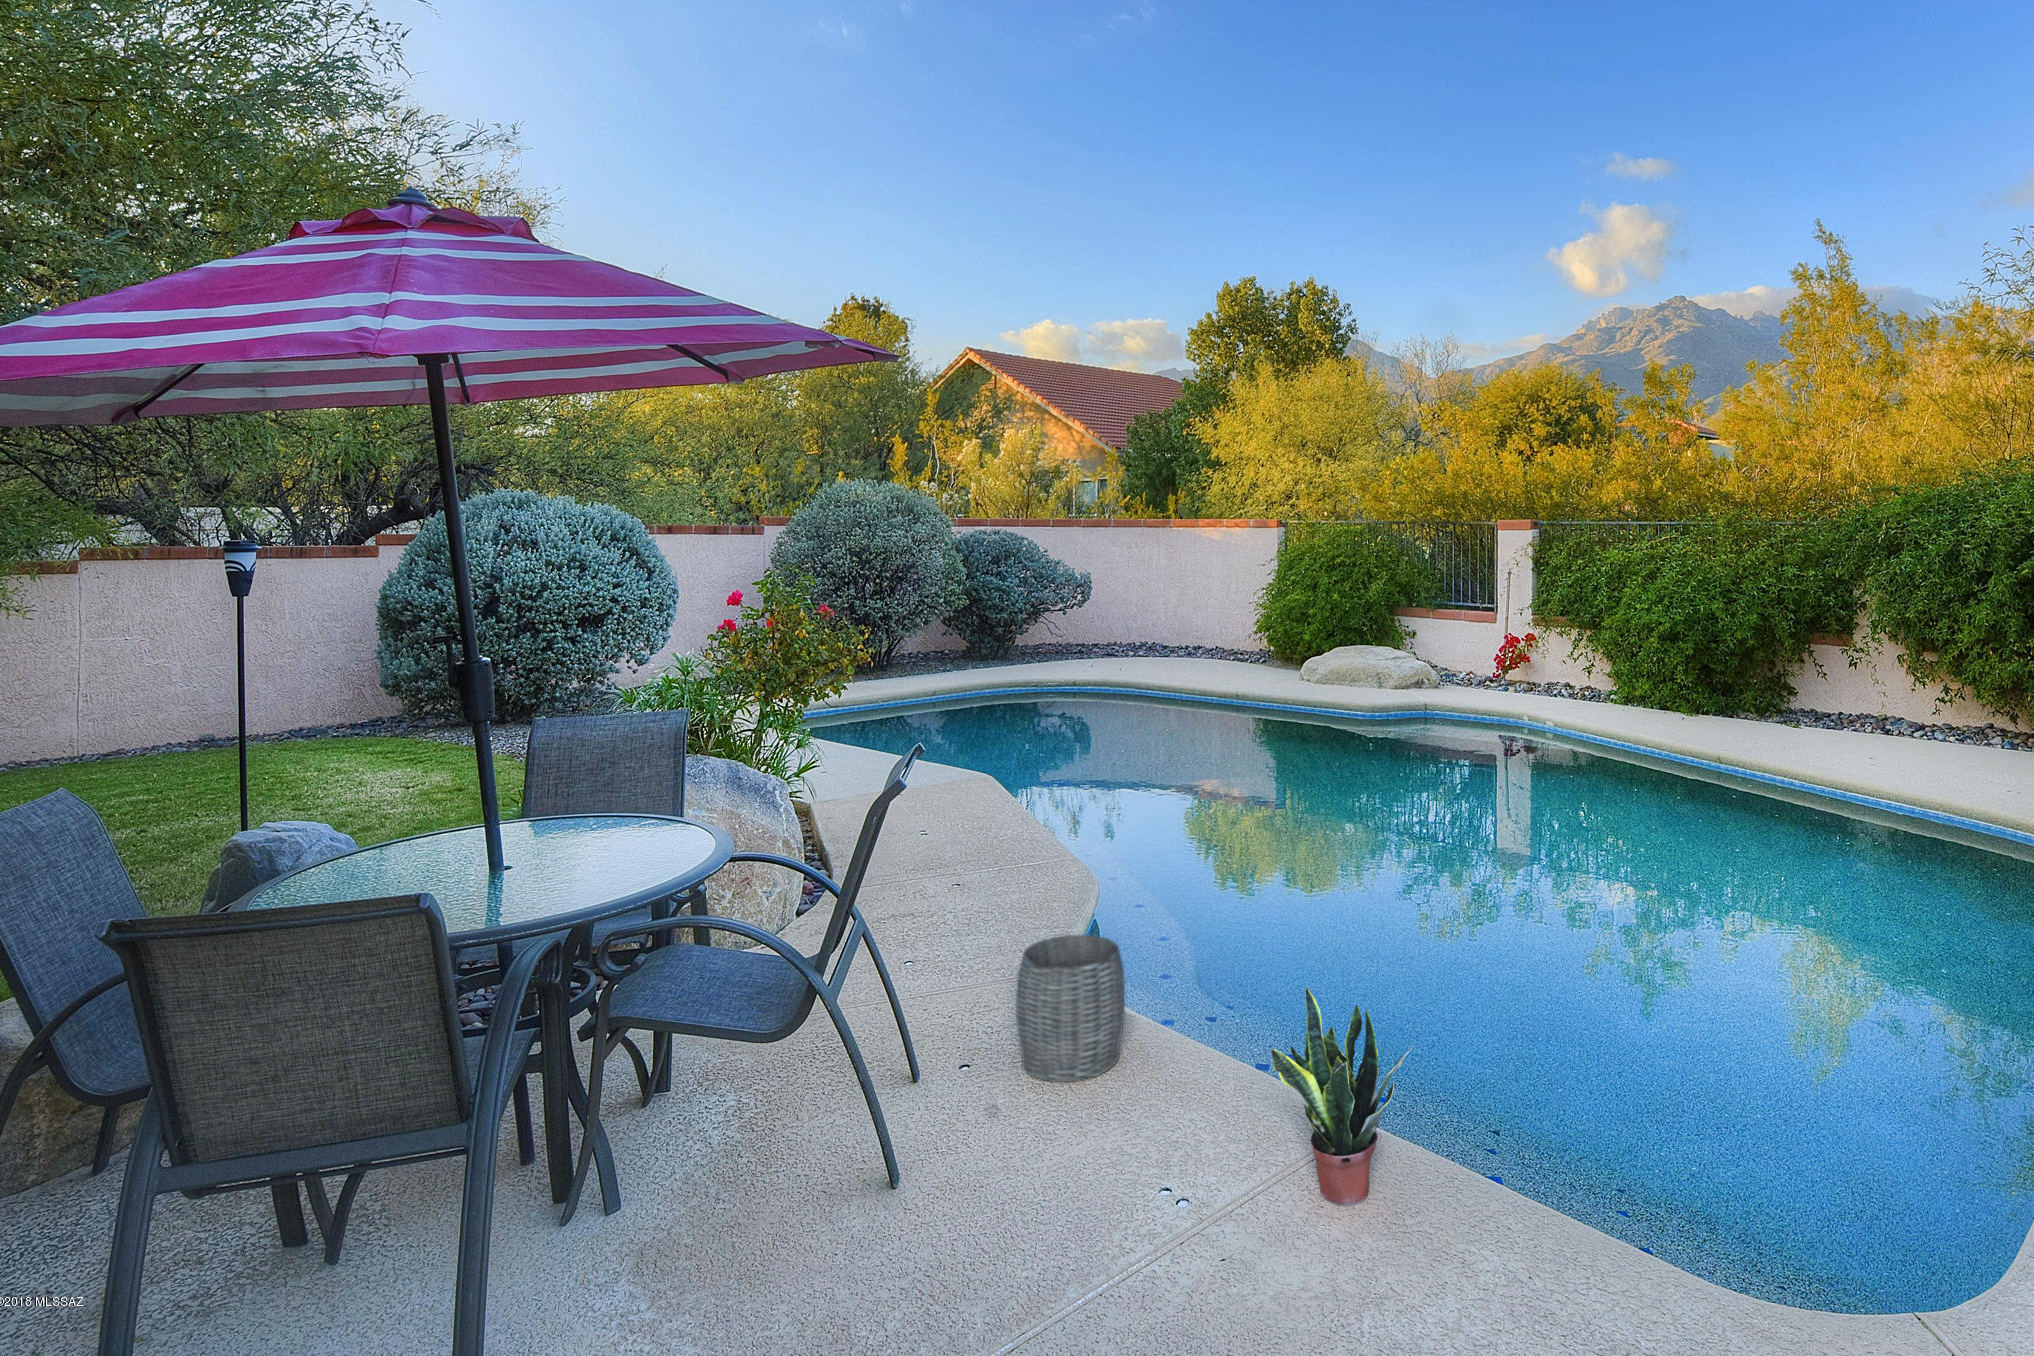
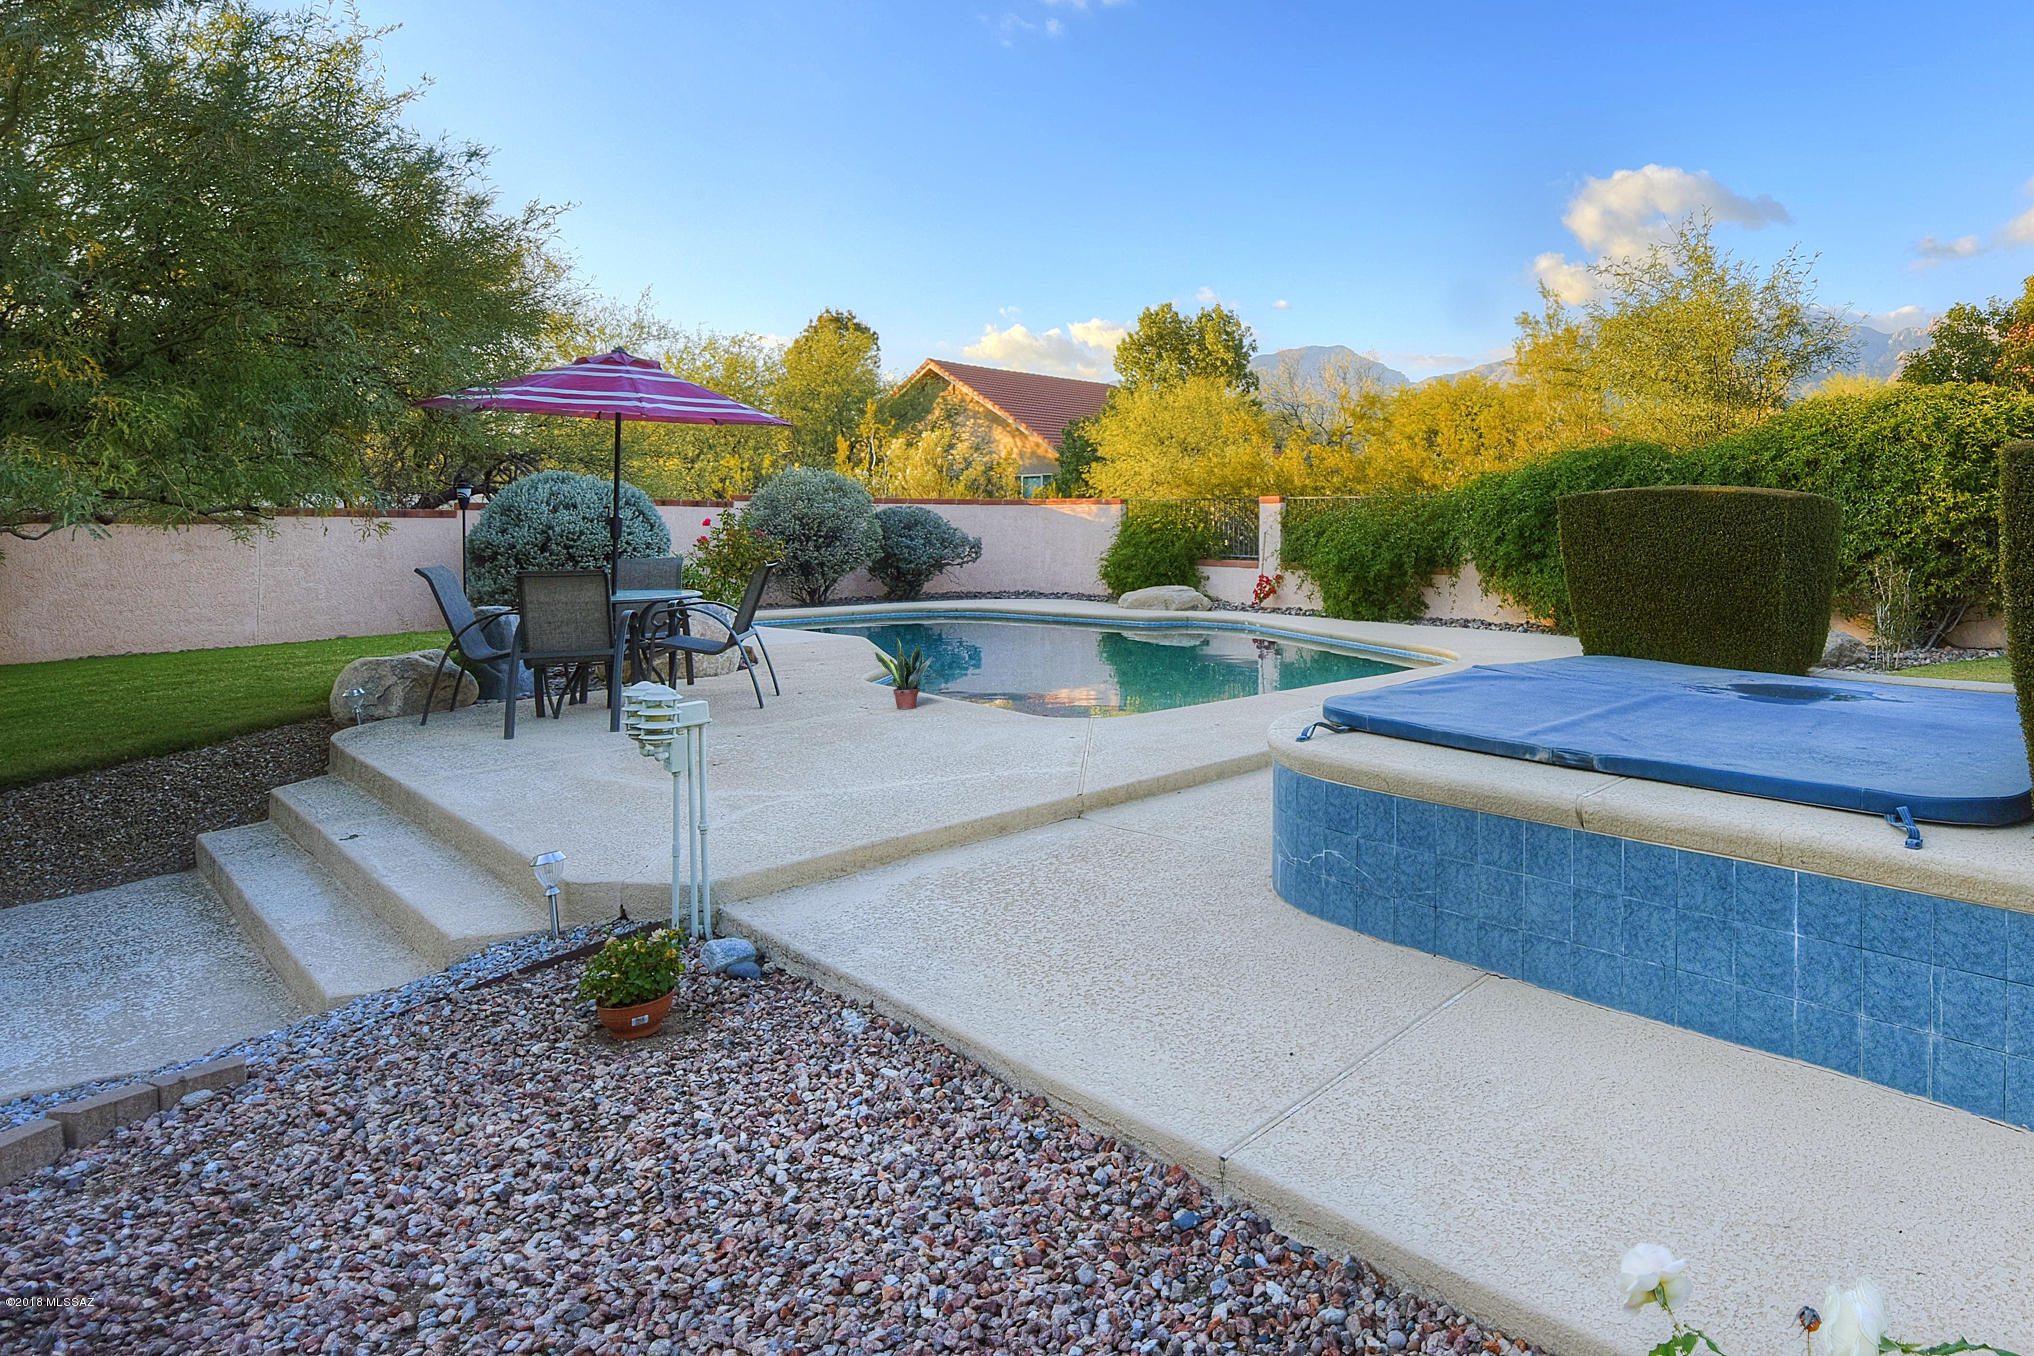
woven basket: present [1016,935,1125,1082] -> none [804,648,853,697]

